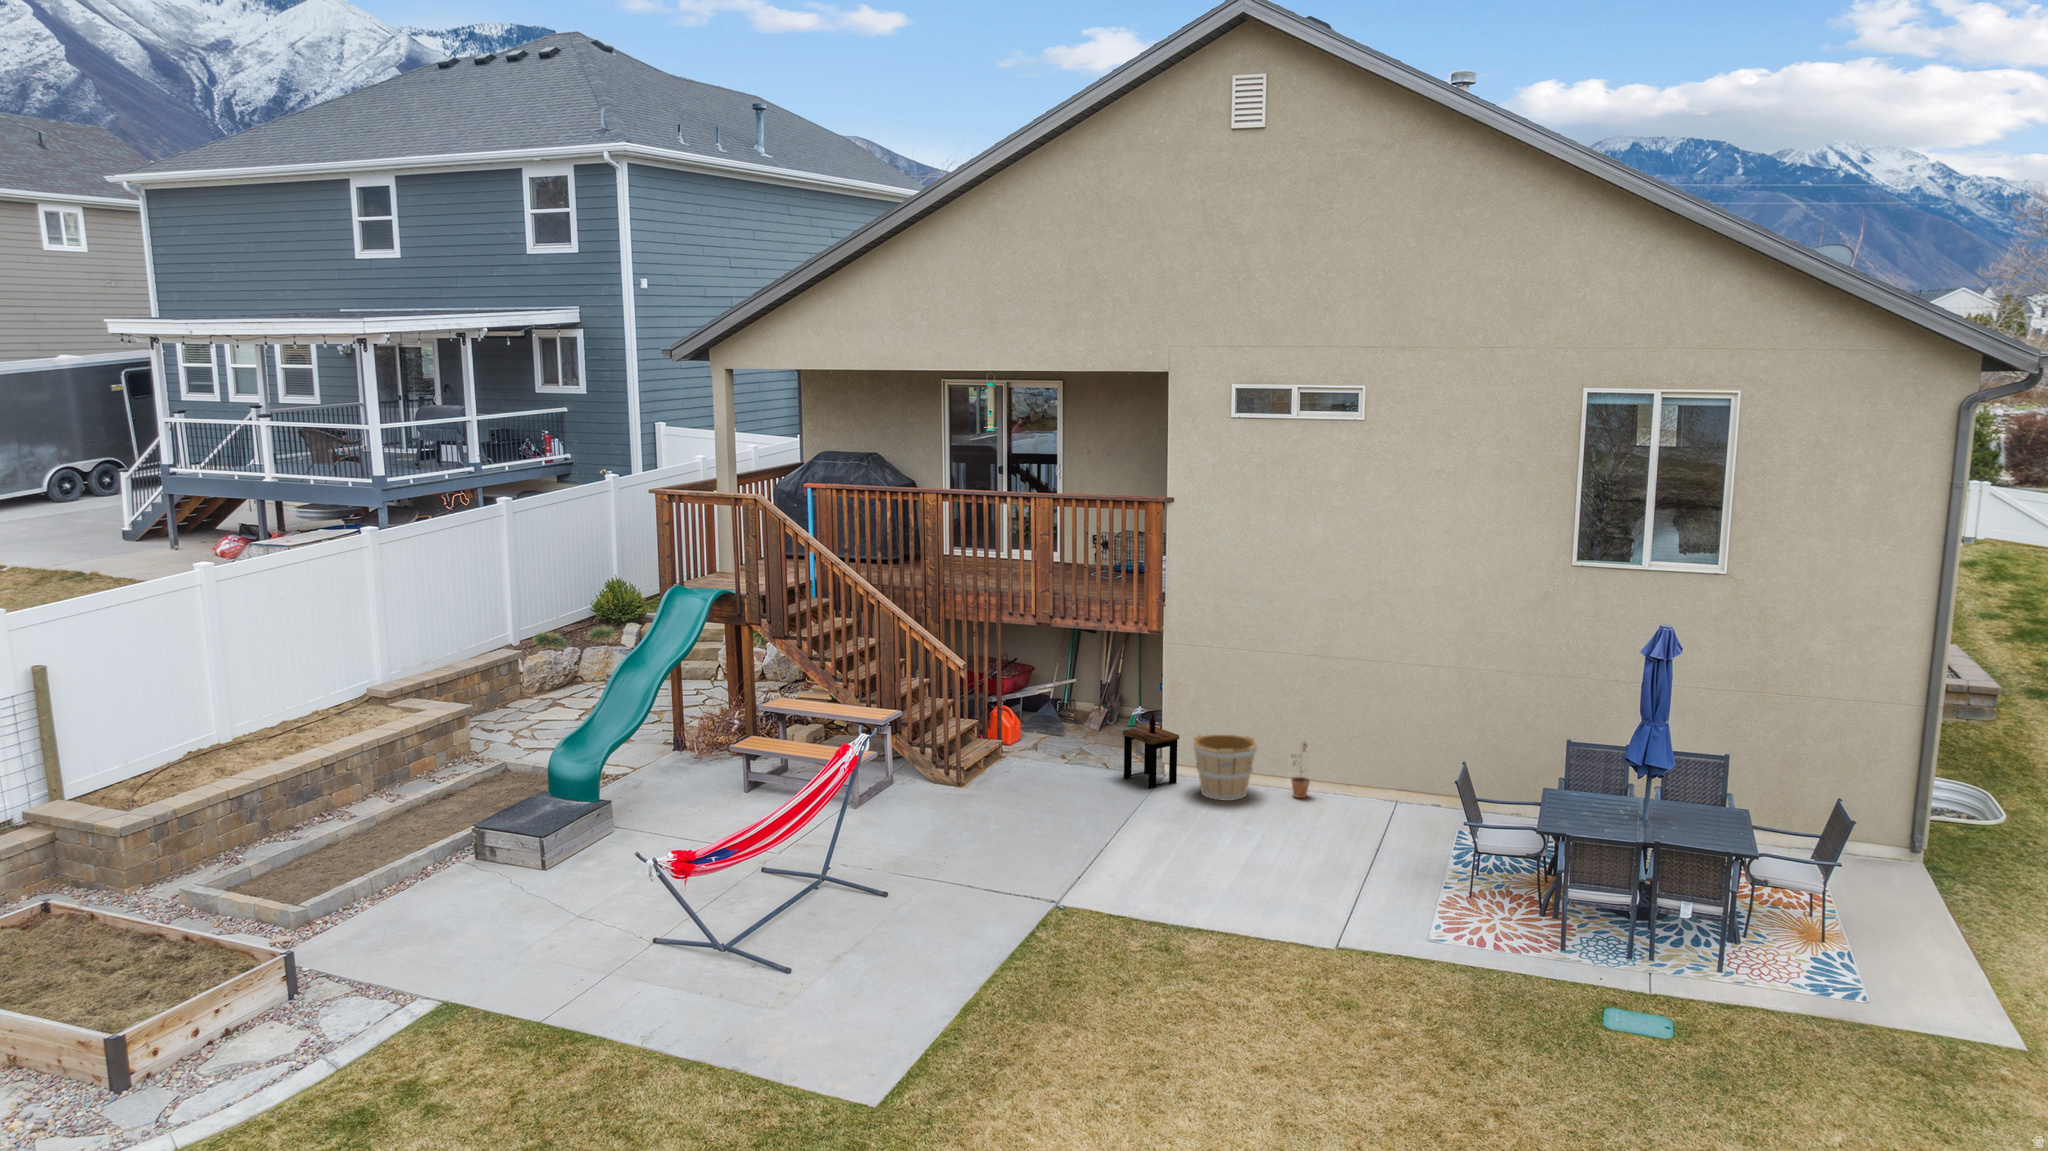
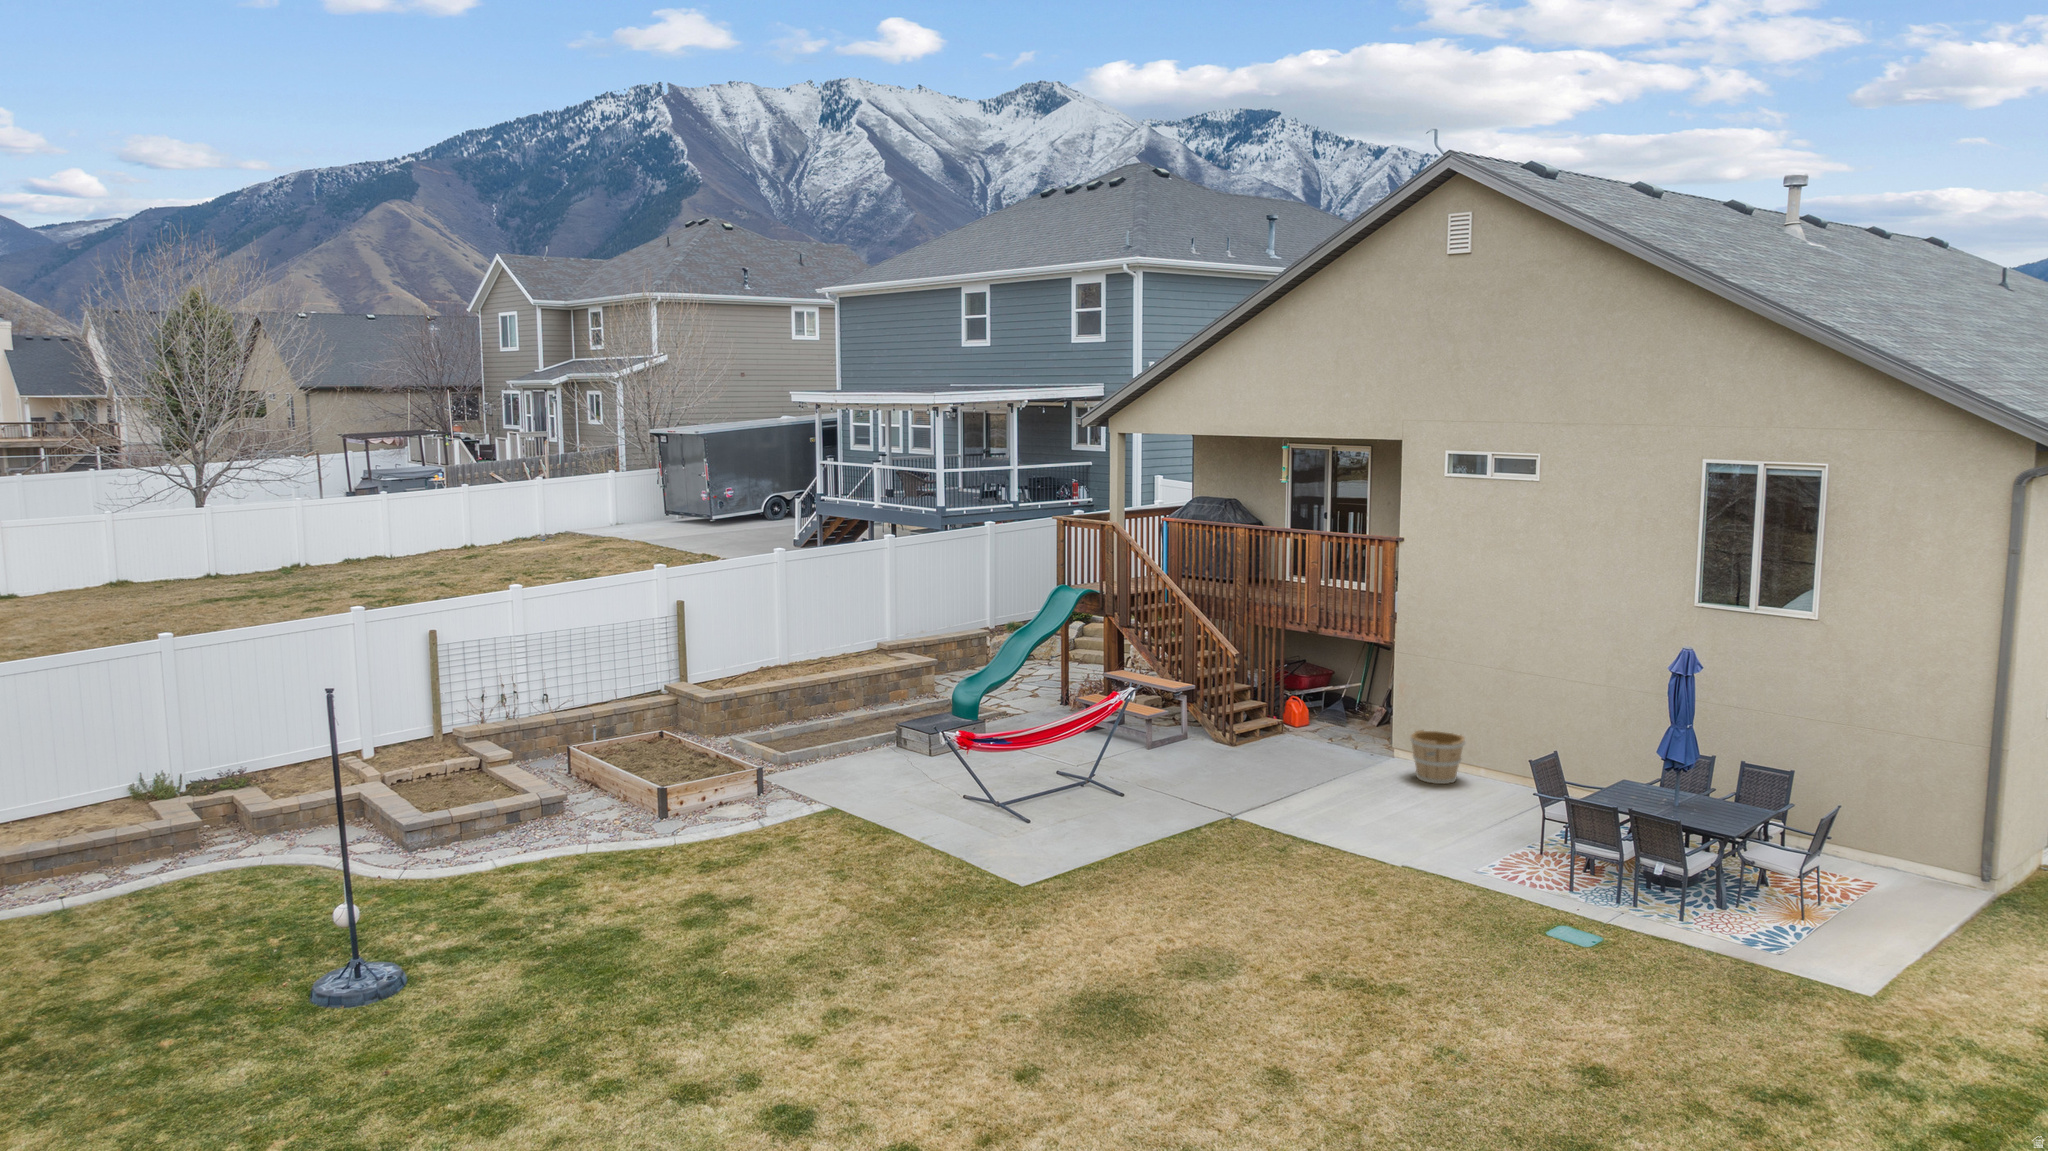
side table: present [1123,713,1179,789] -> none [1366,709,1409,768]
potted plant: present [1291,743,1310,798] -> none [1491,744,1509,790]

